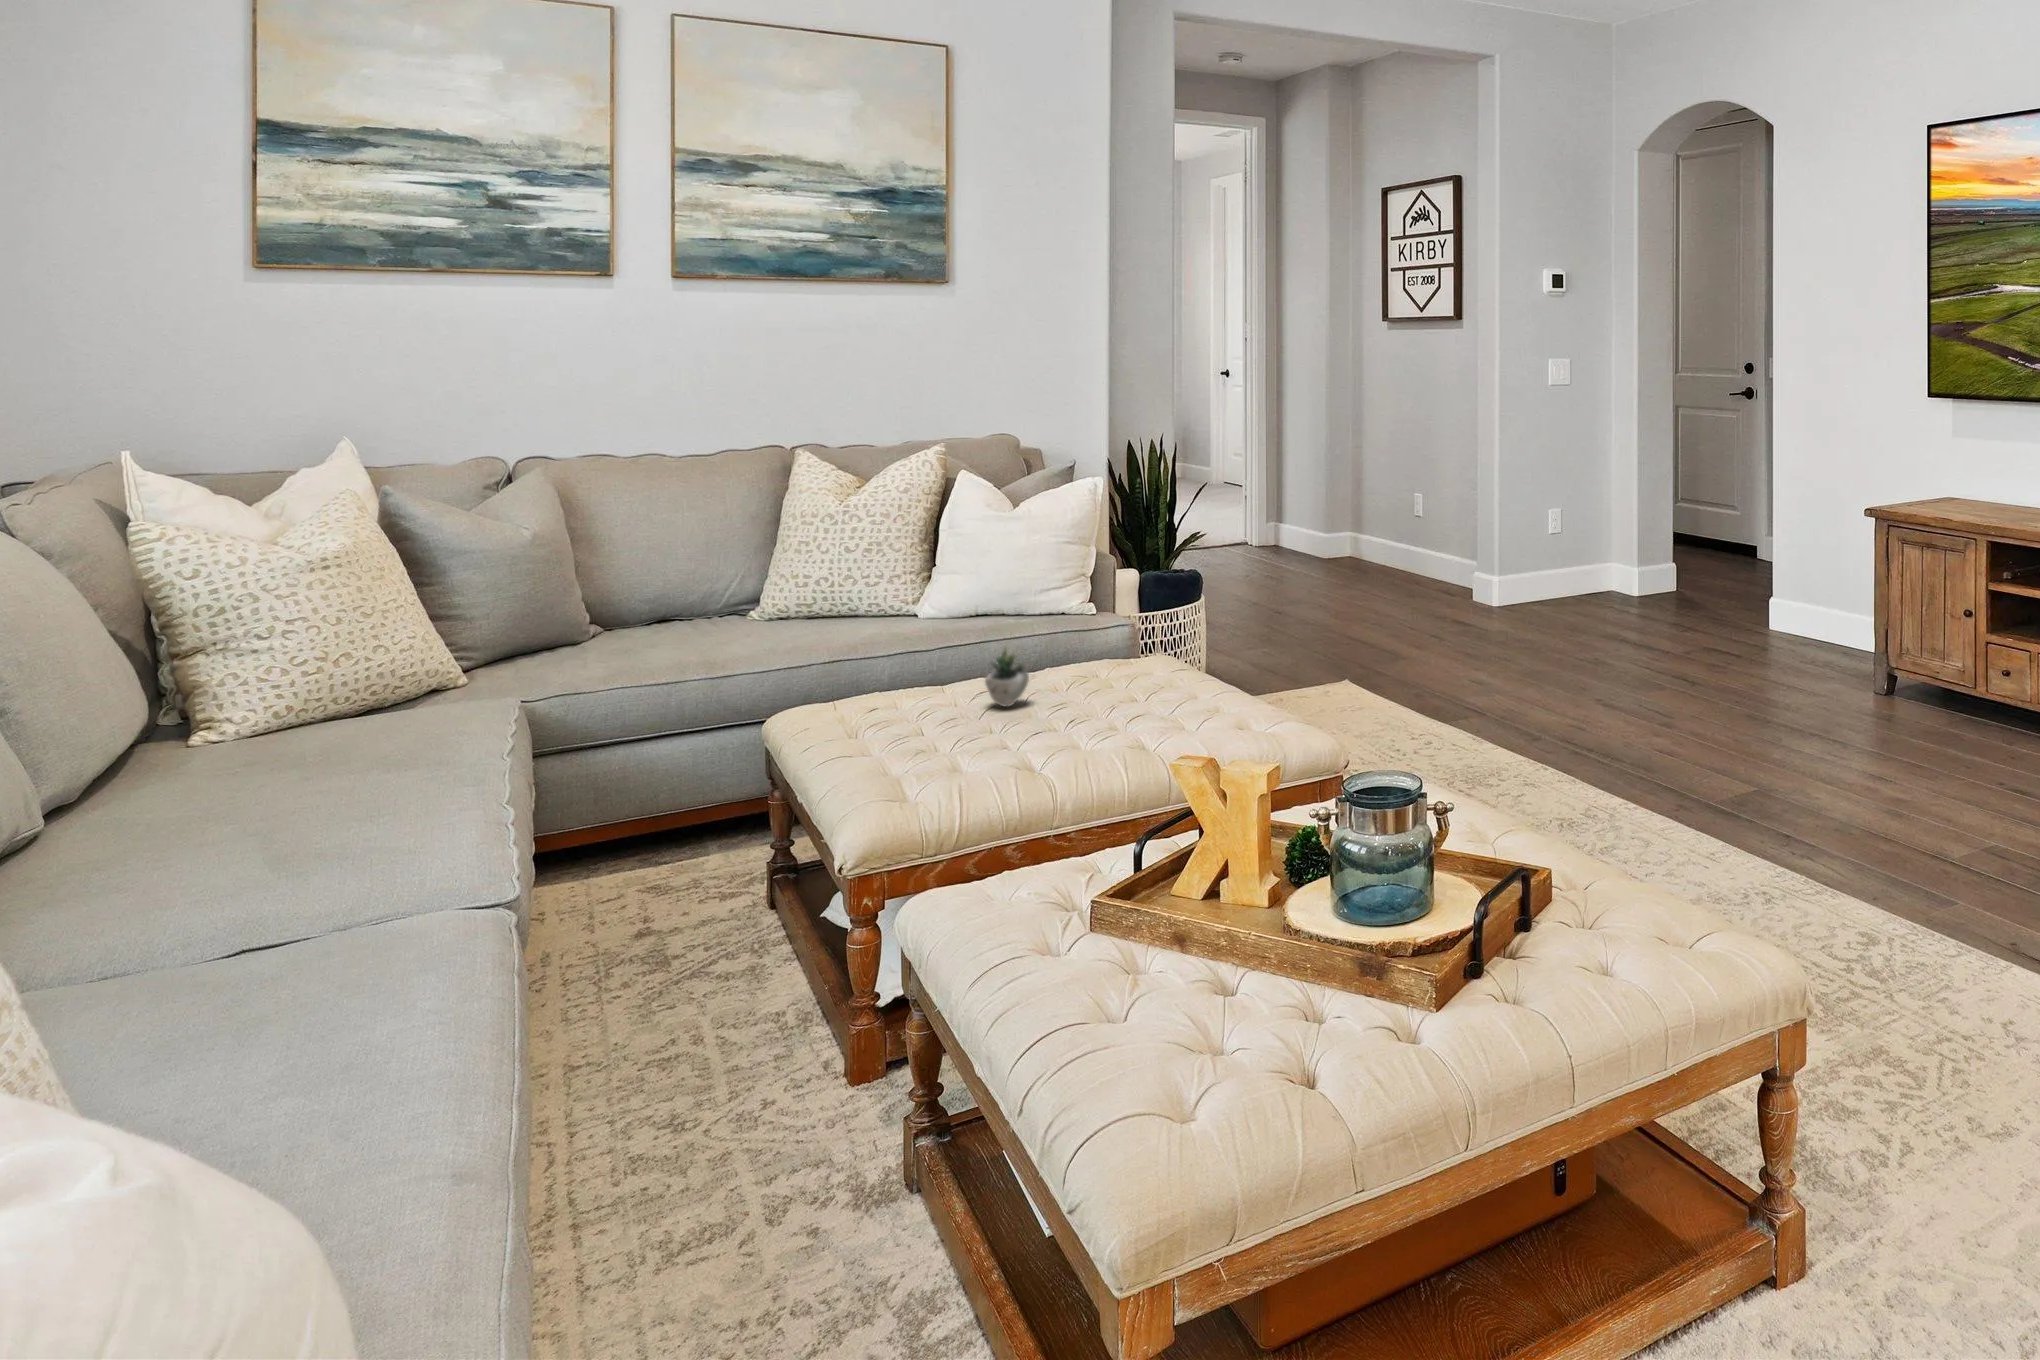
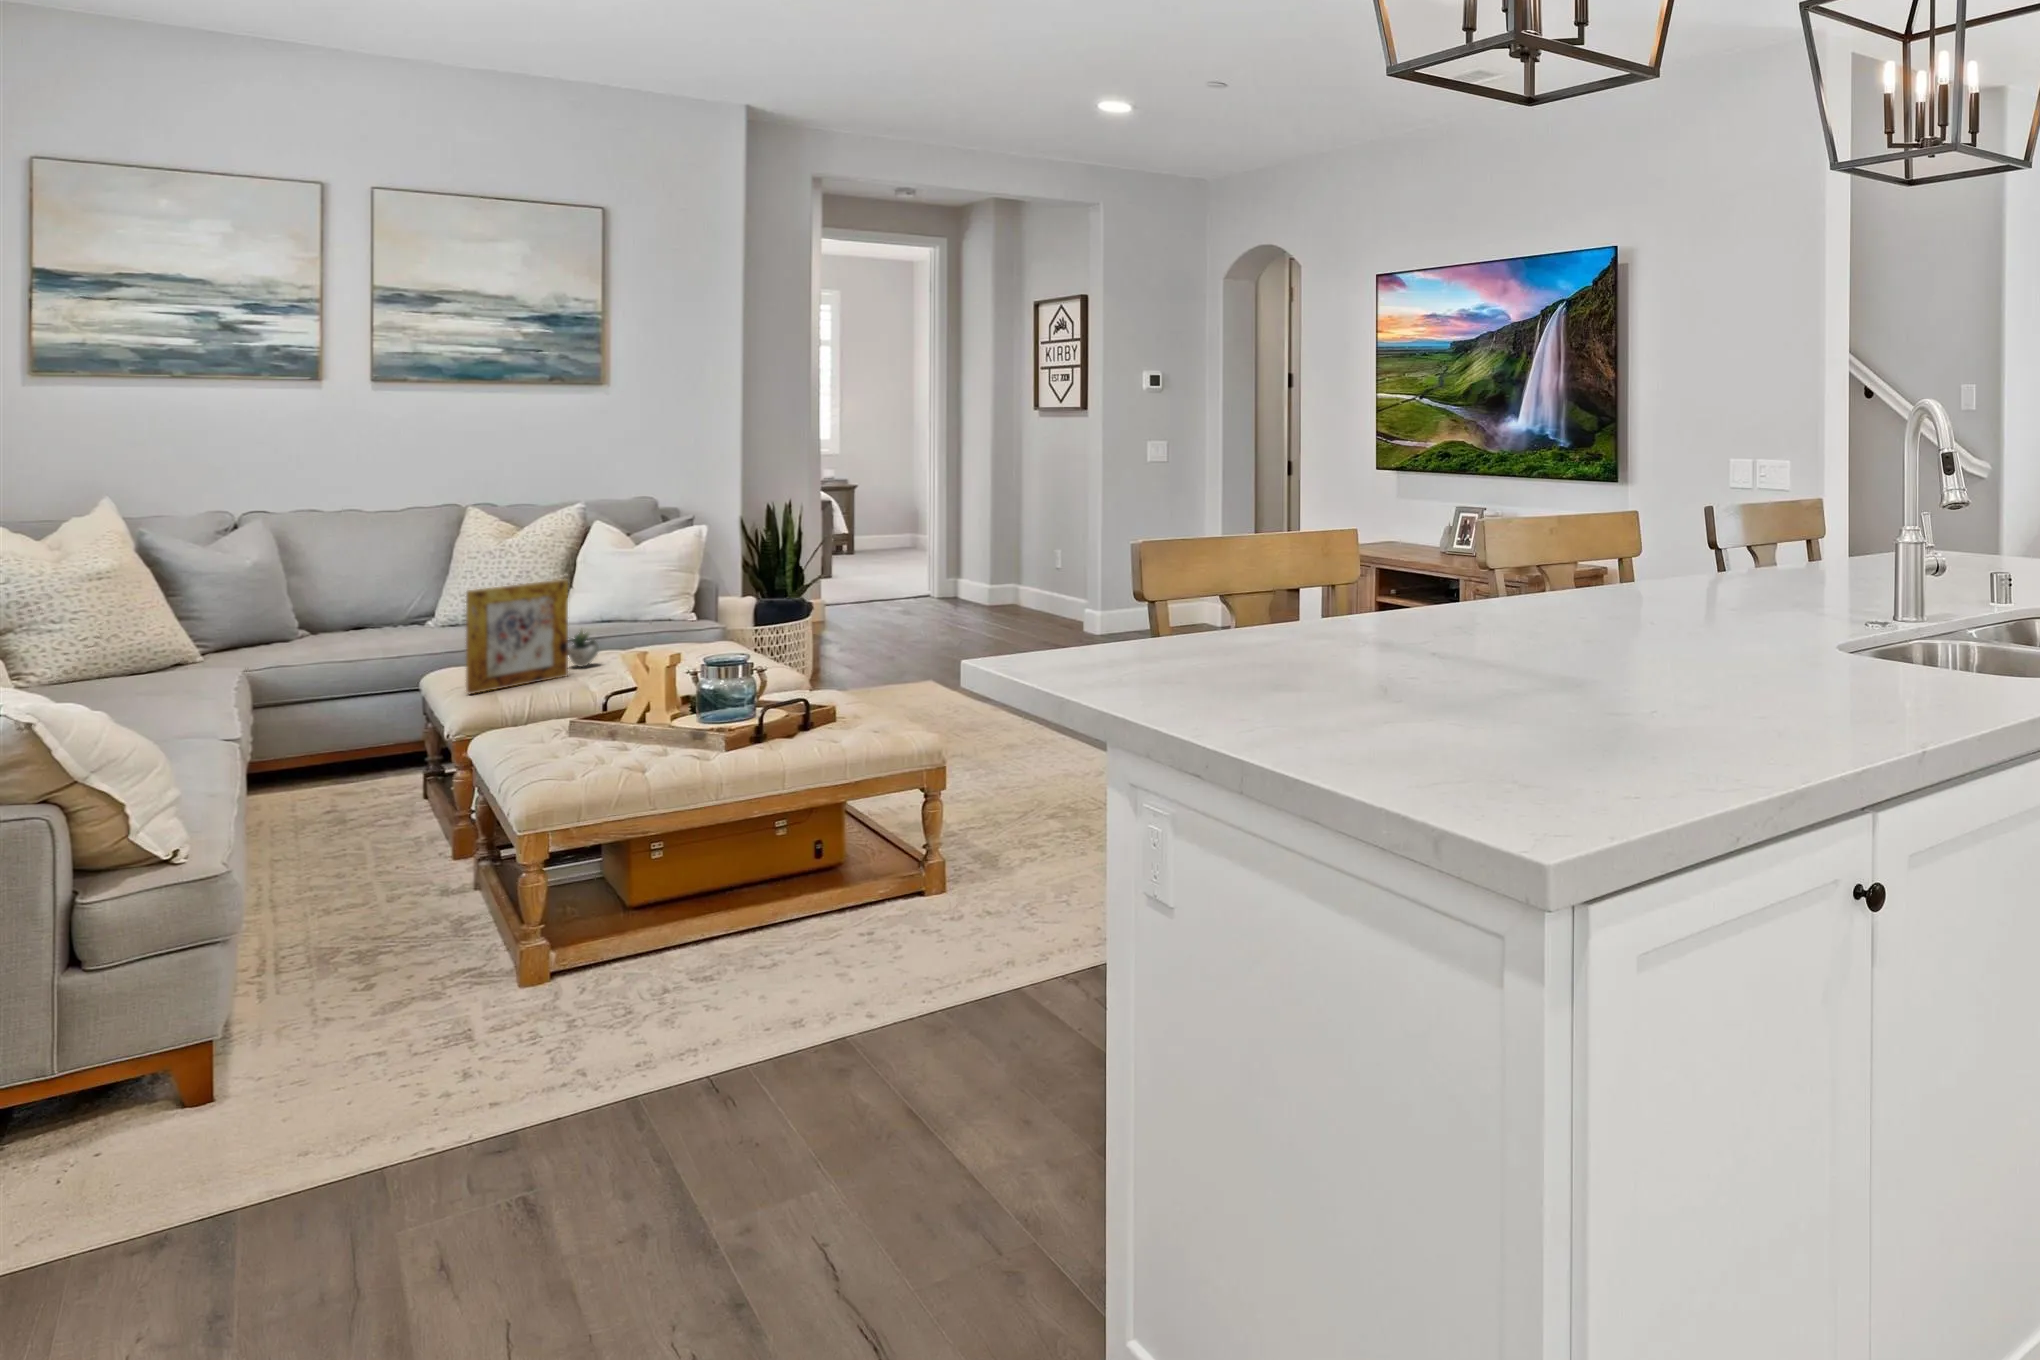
picture frame: none [867,570,997,763] -> present [466,579,568,694]

